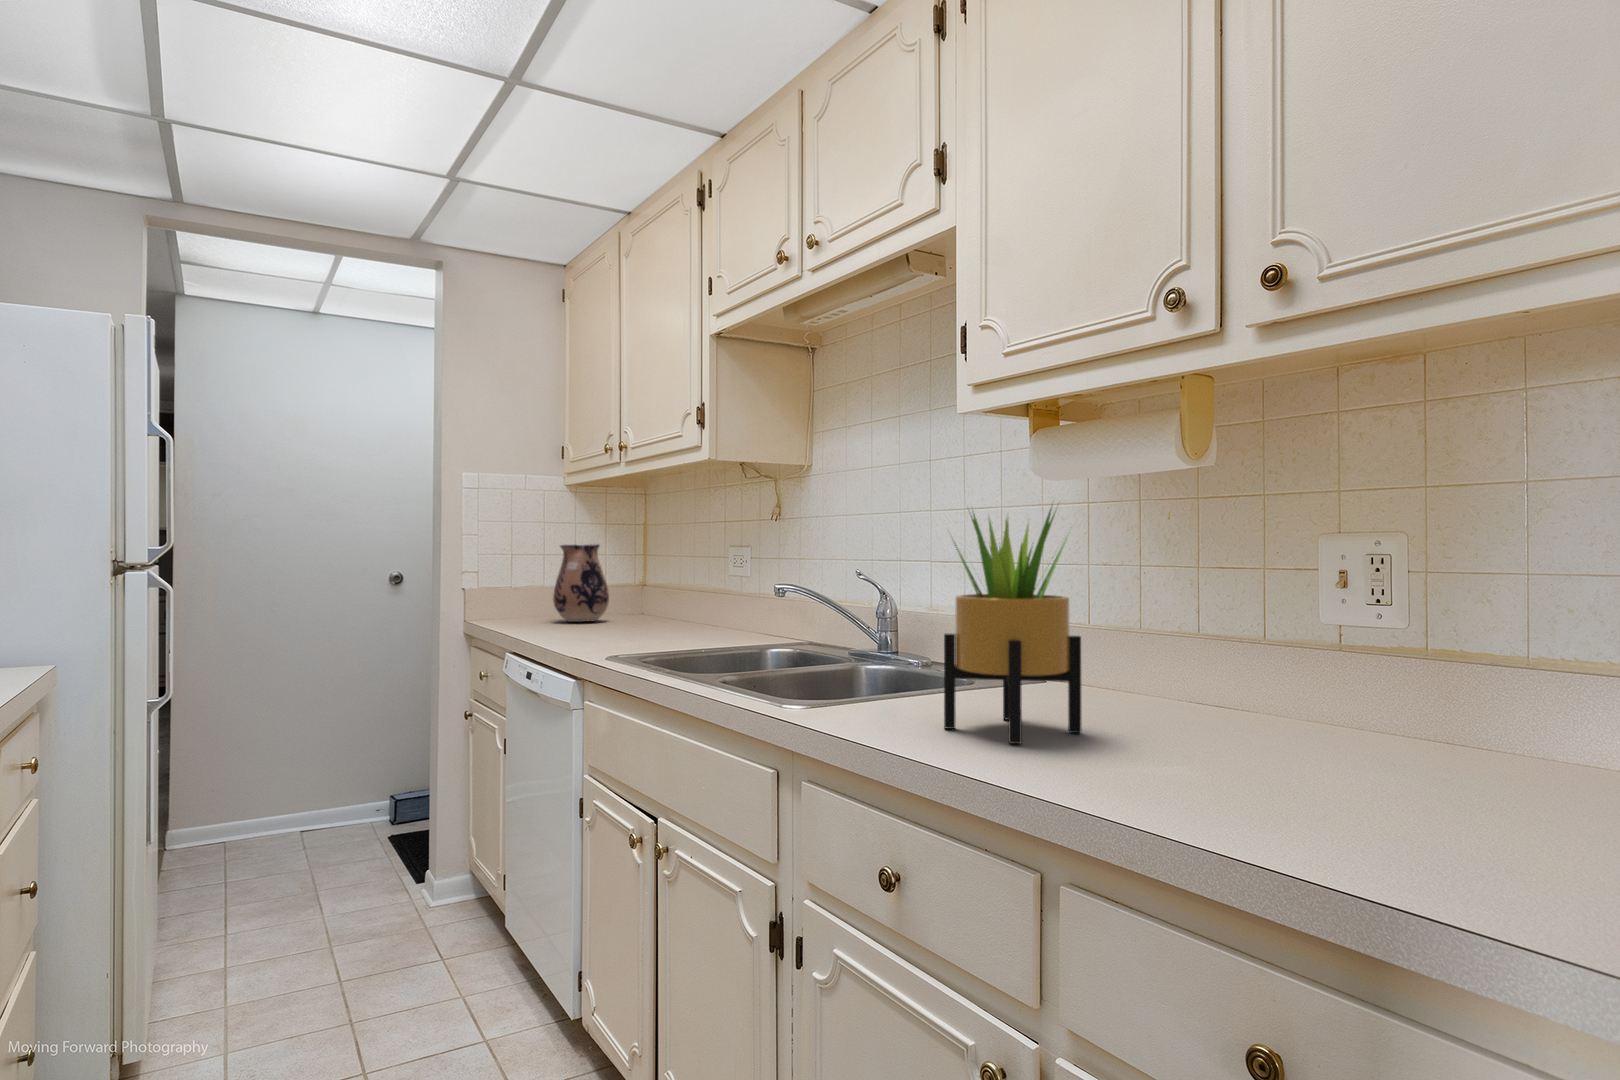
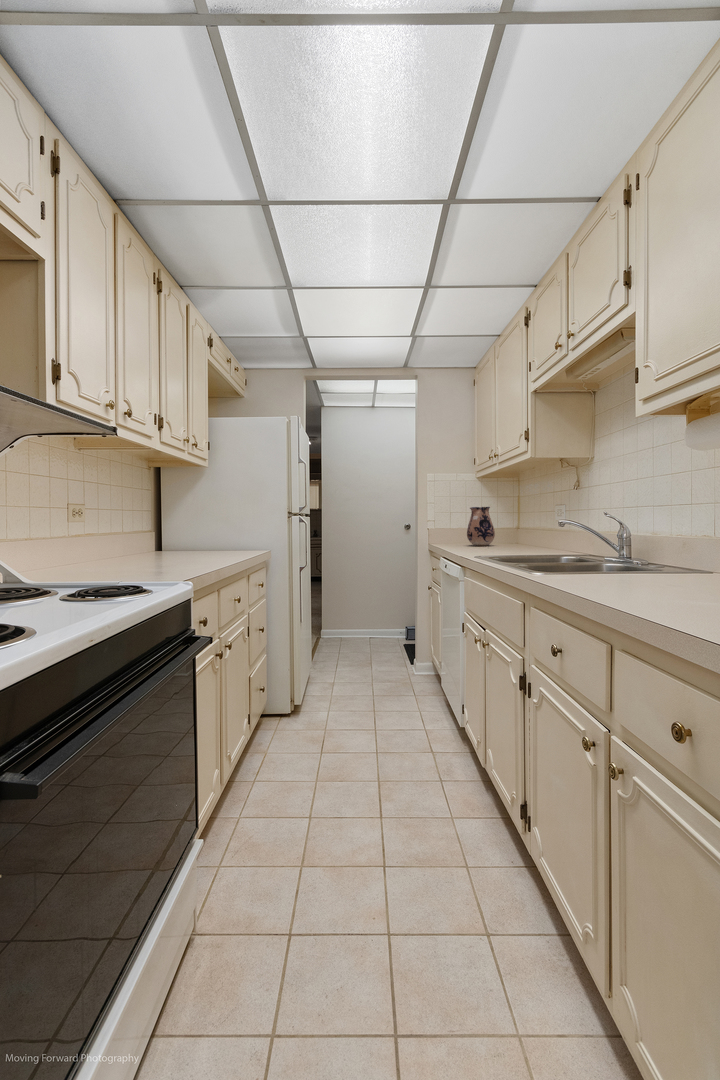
potted plant: present [944,508,1082,744] -> none [598,461,682,592]

